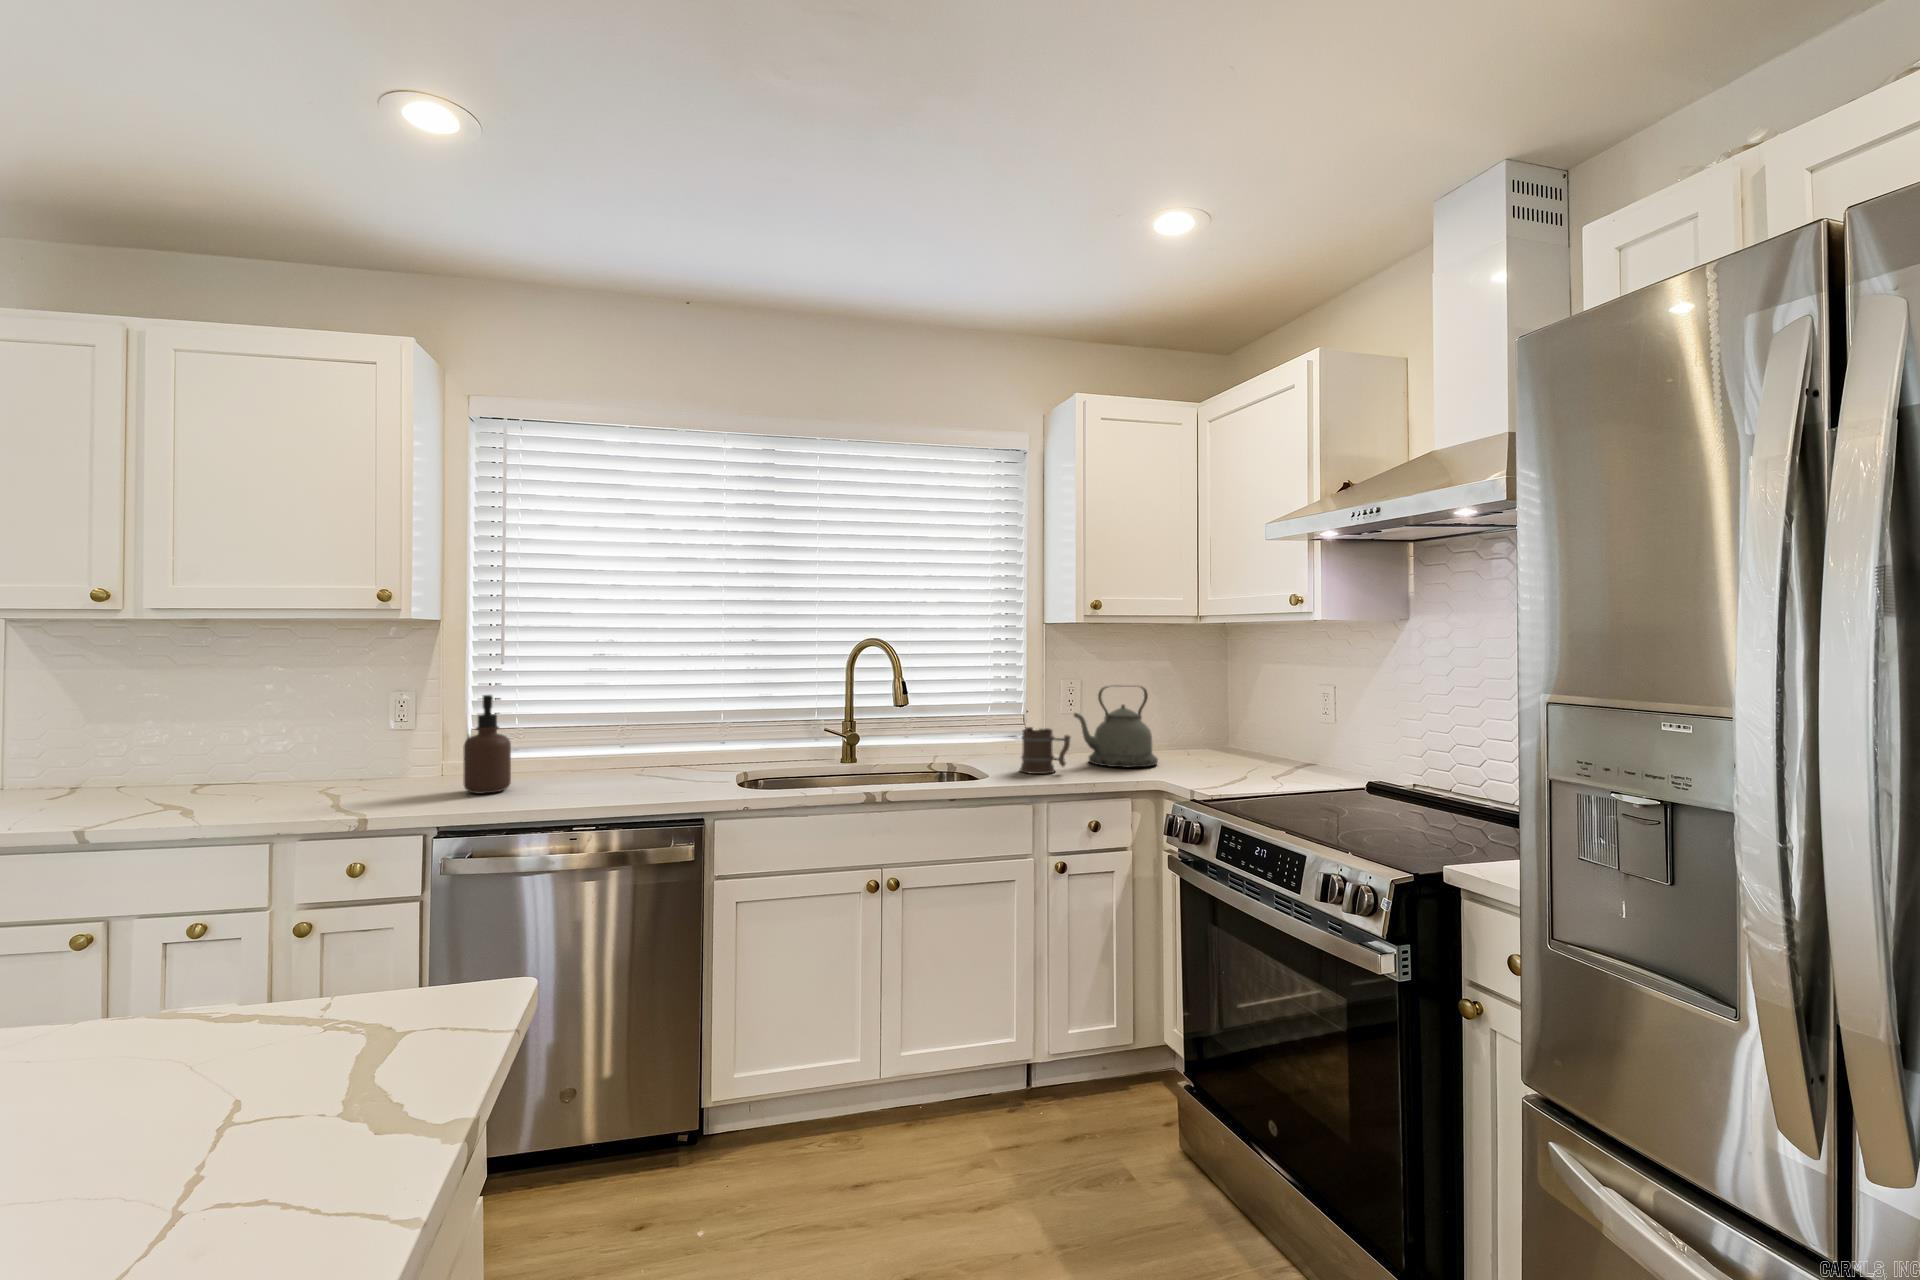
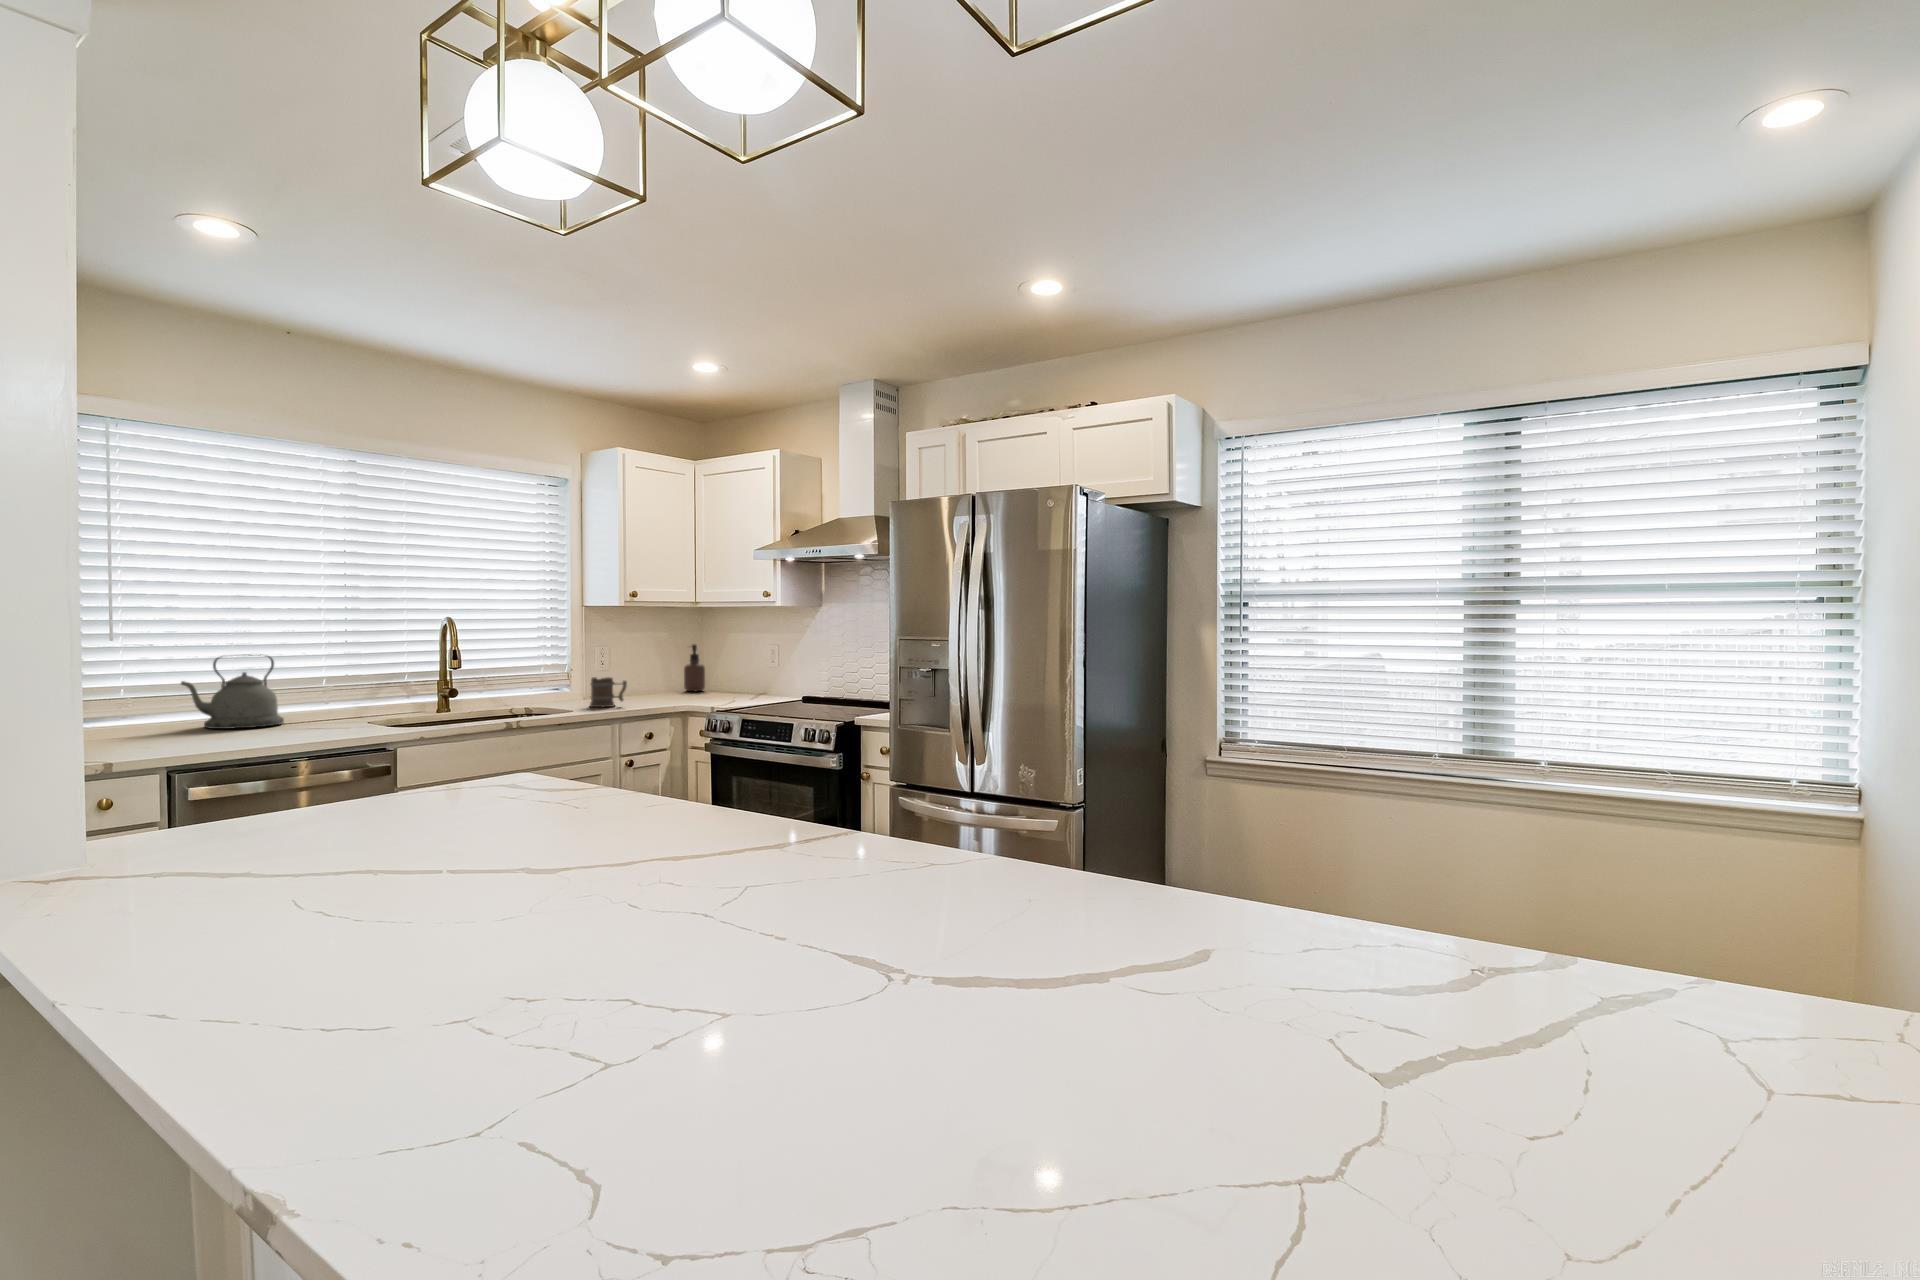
kettle: present [1074,686,1158,767] -> present [181,654,284,729]
soap dispenser: present [463,695,511,794] -> present [684,644,705,691]

